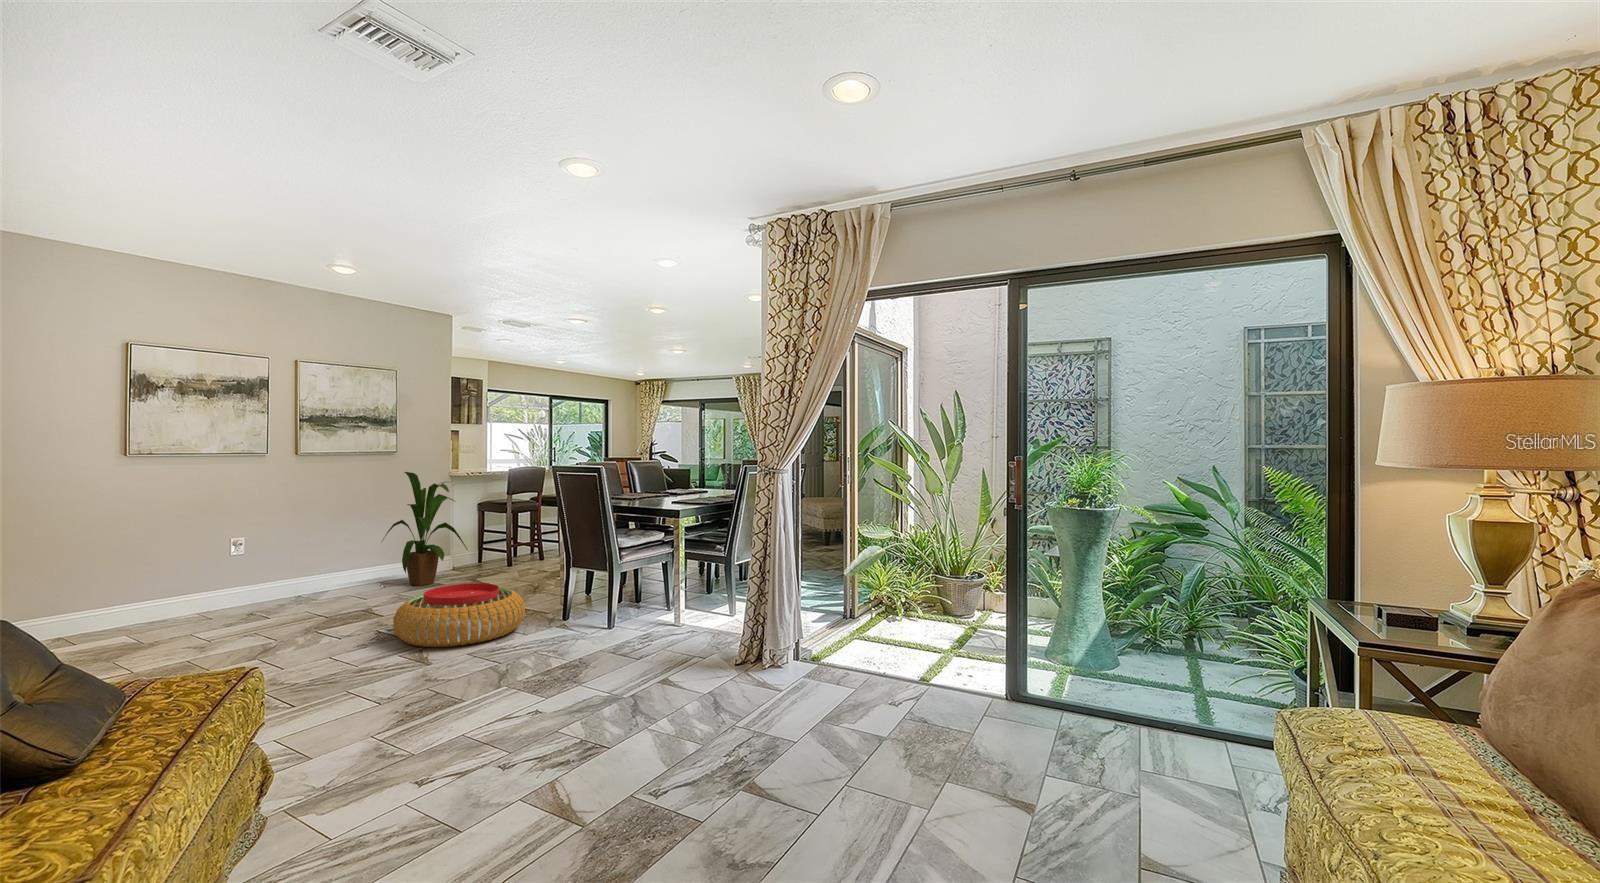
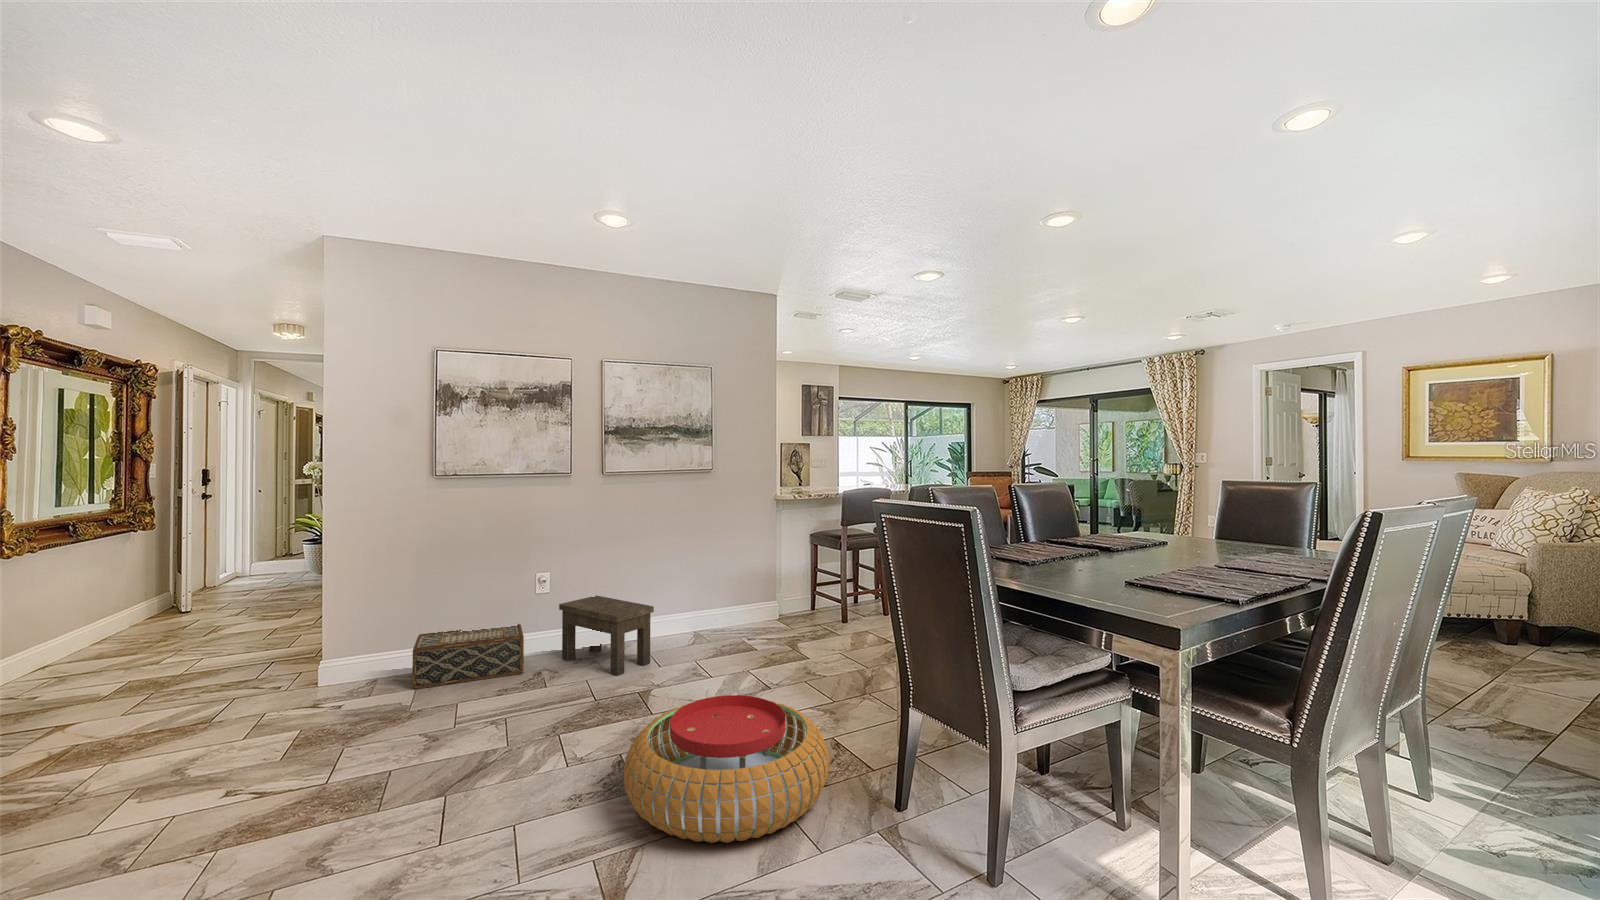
house plant: present [382,472,468,586] -> none [691,498,788,646]
side table: none [261,556,358,608] -> present [559,596,654,675]
woven basket: none [111,581,235,635] -> present [412,624,524,689]

